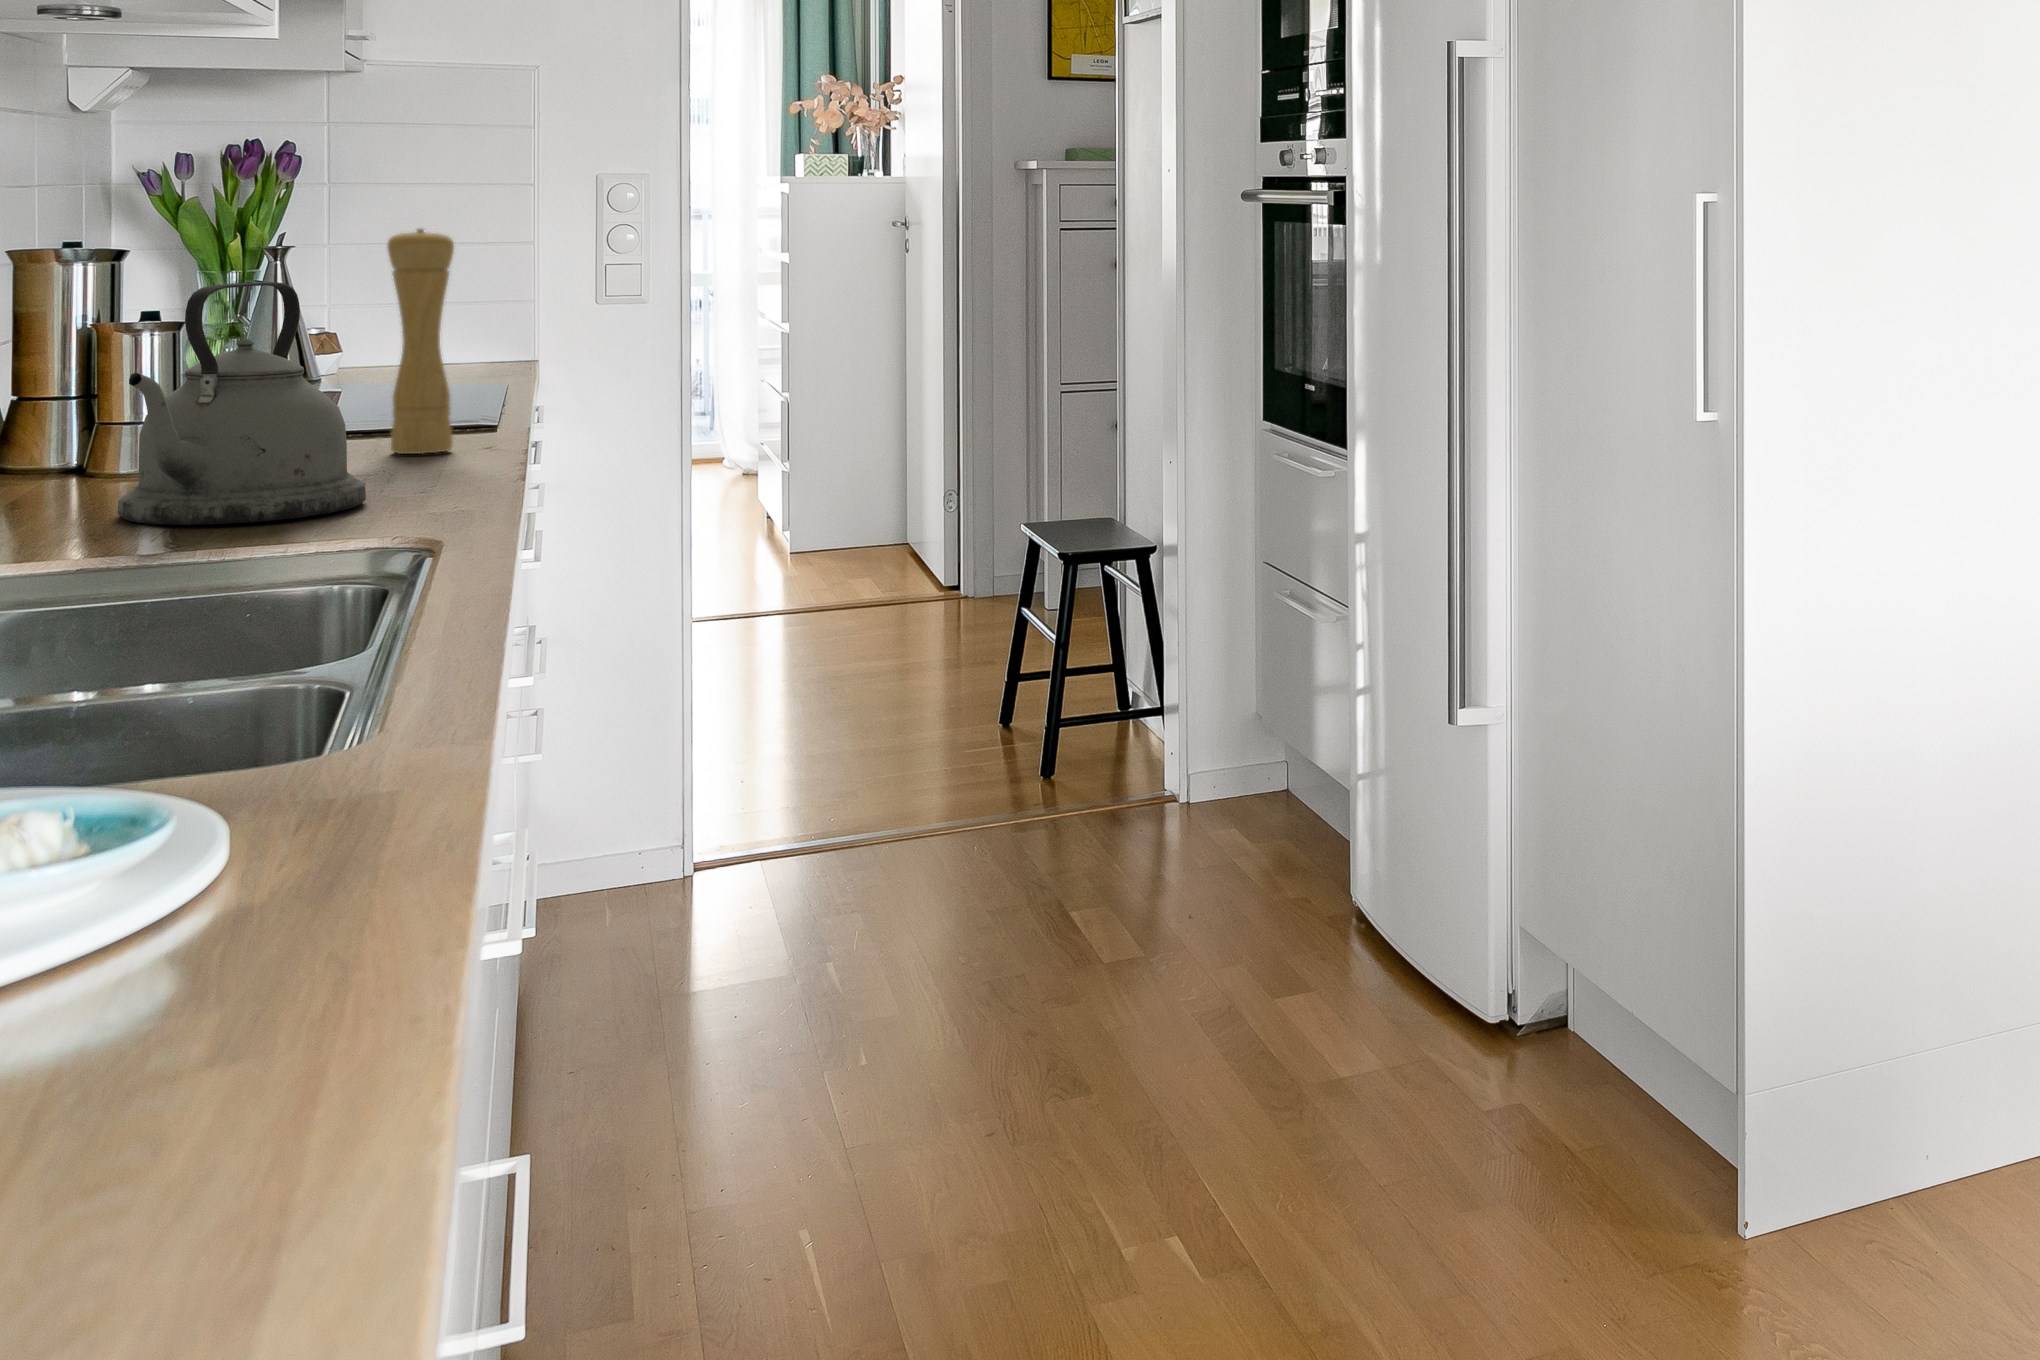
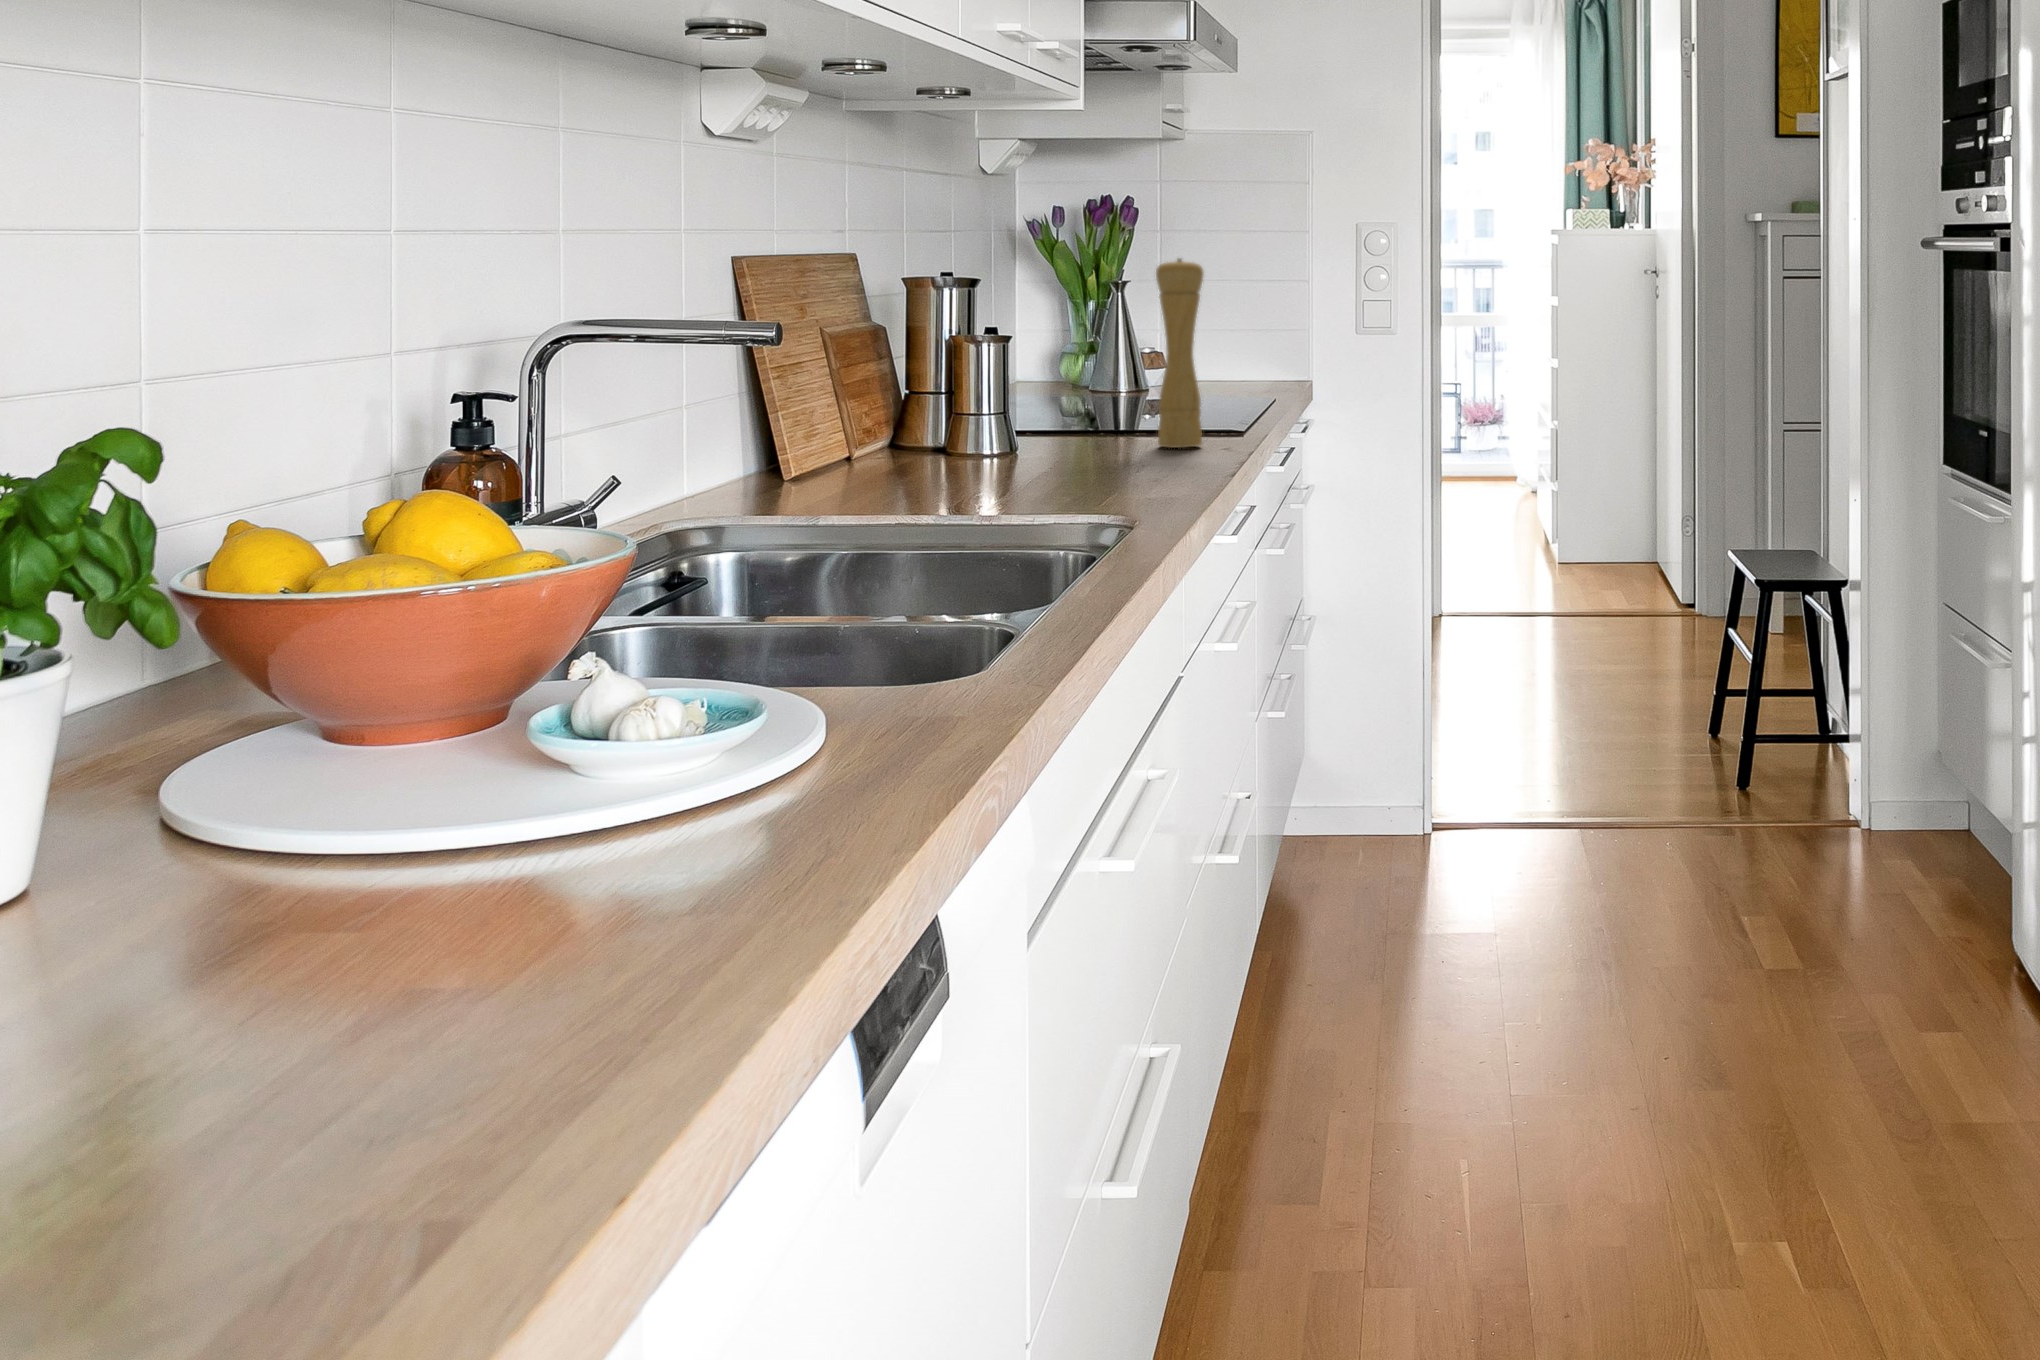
kettle: present [118,282,366,525] -> none [936,298,1111,493]

